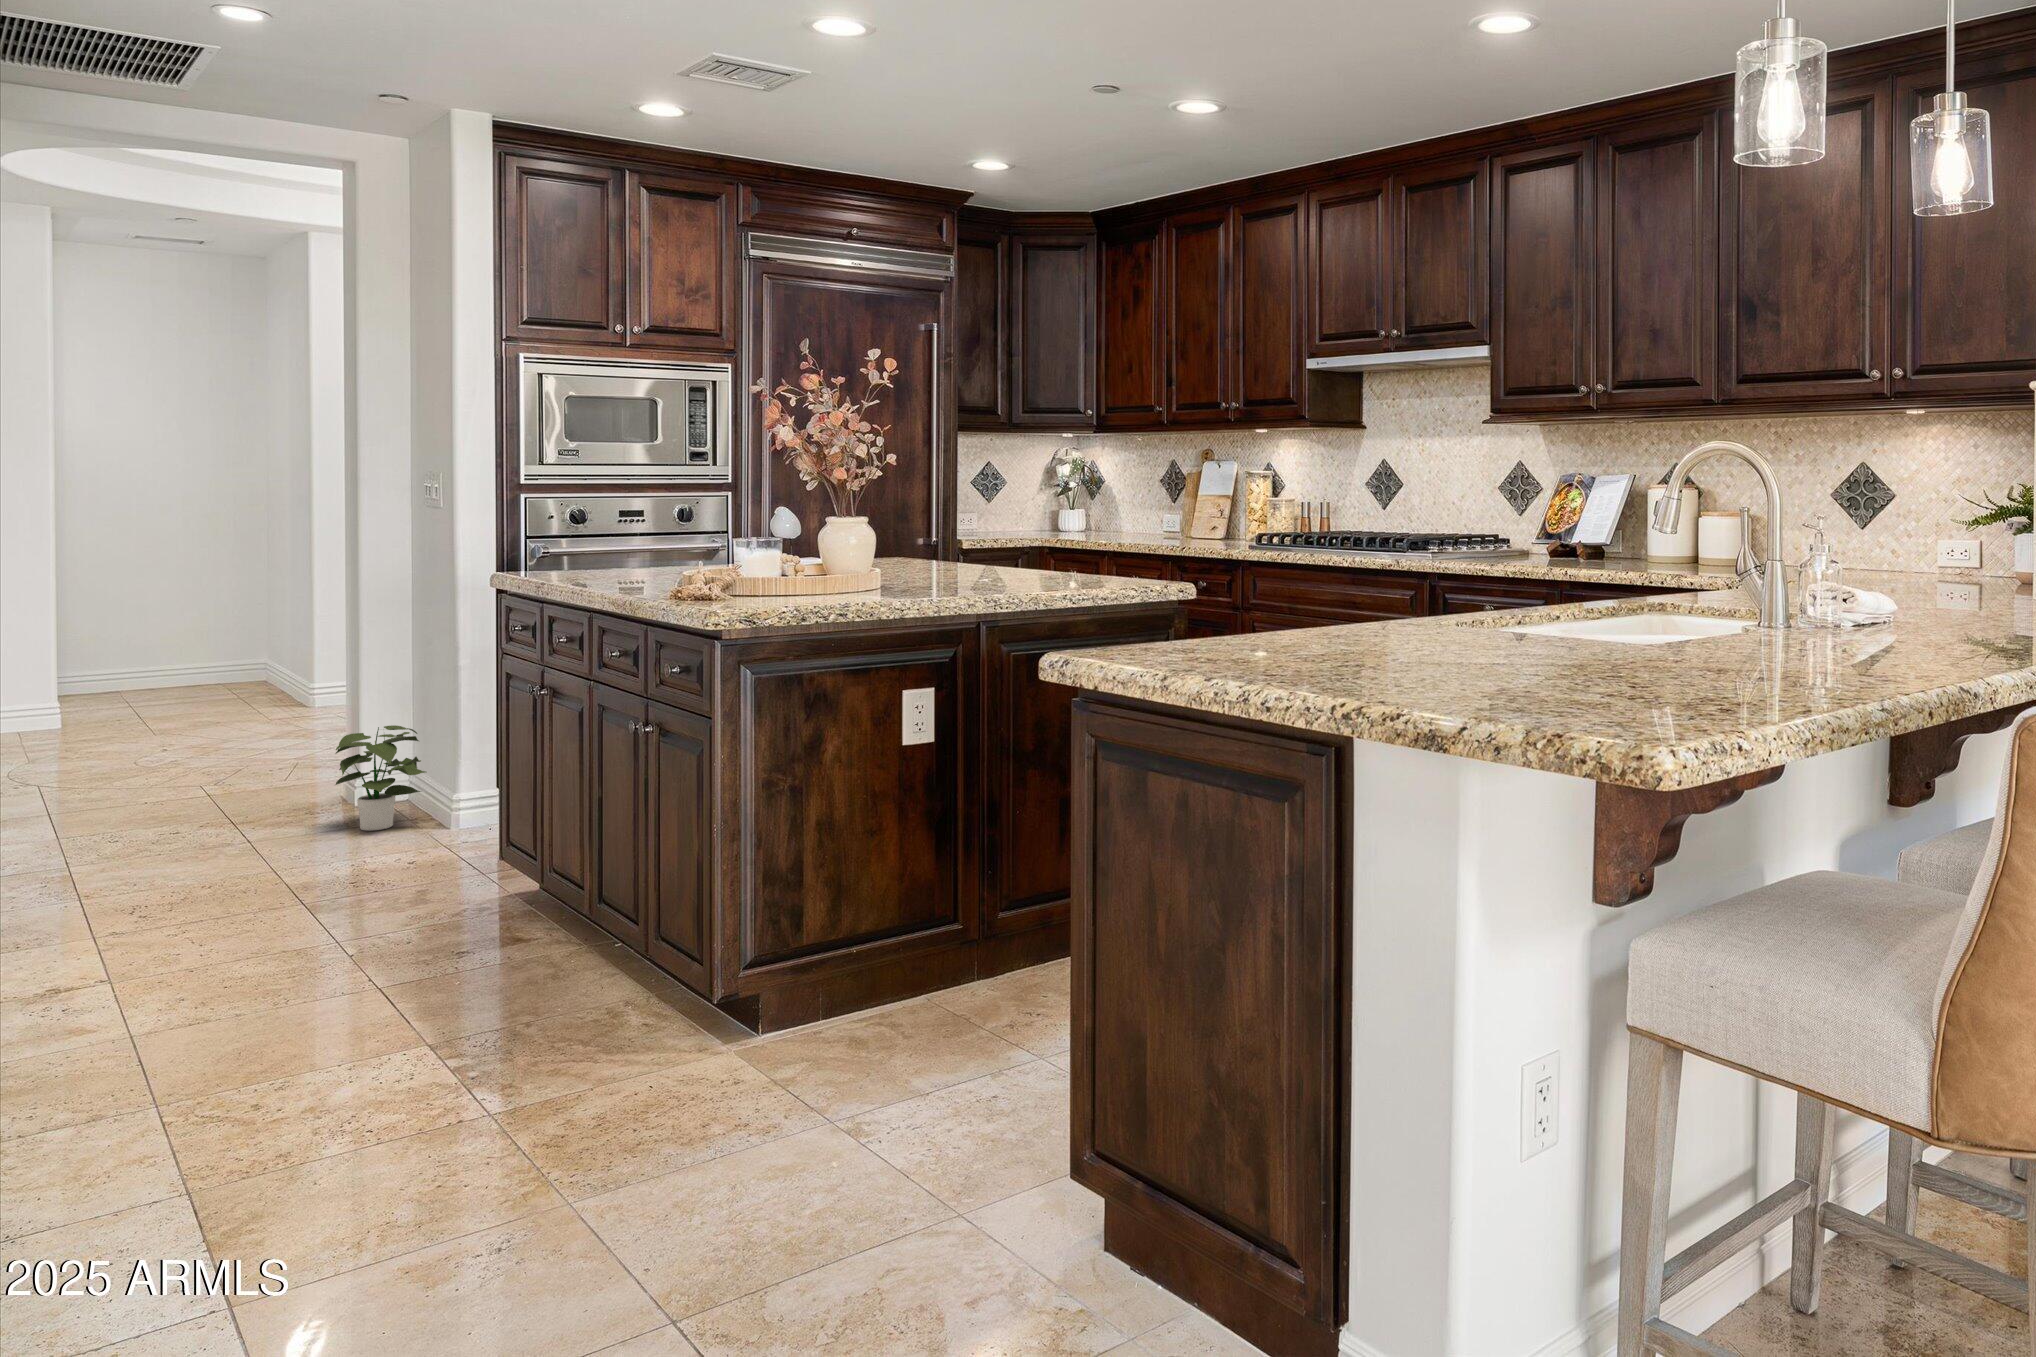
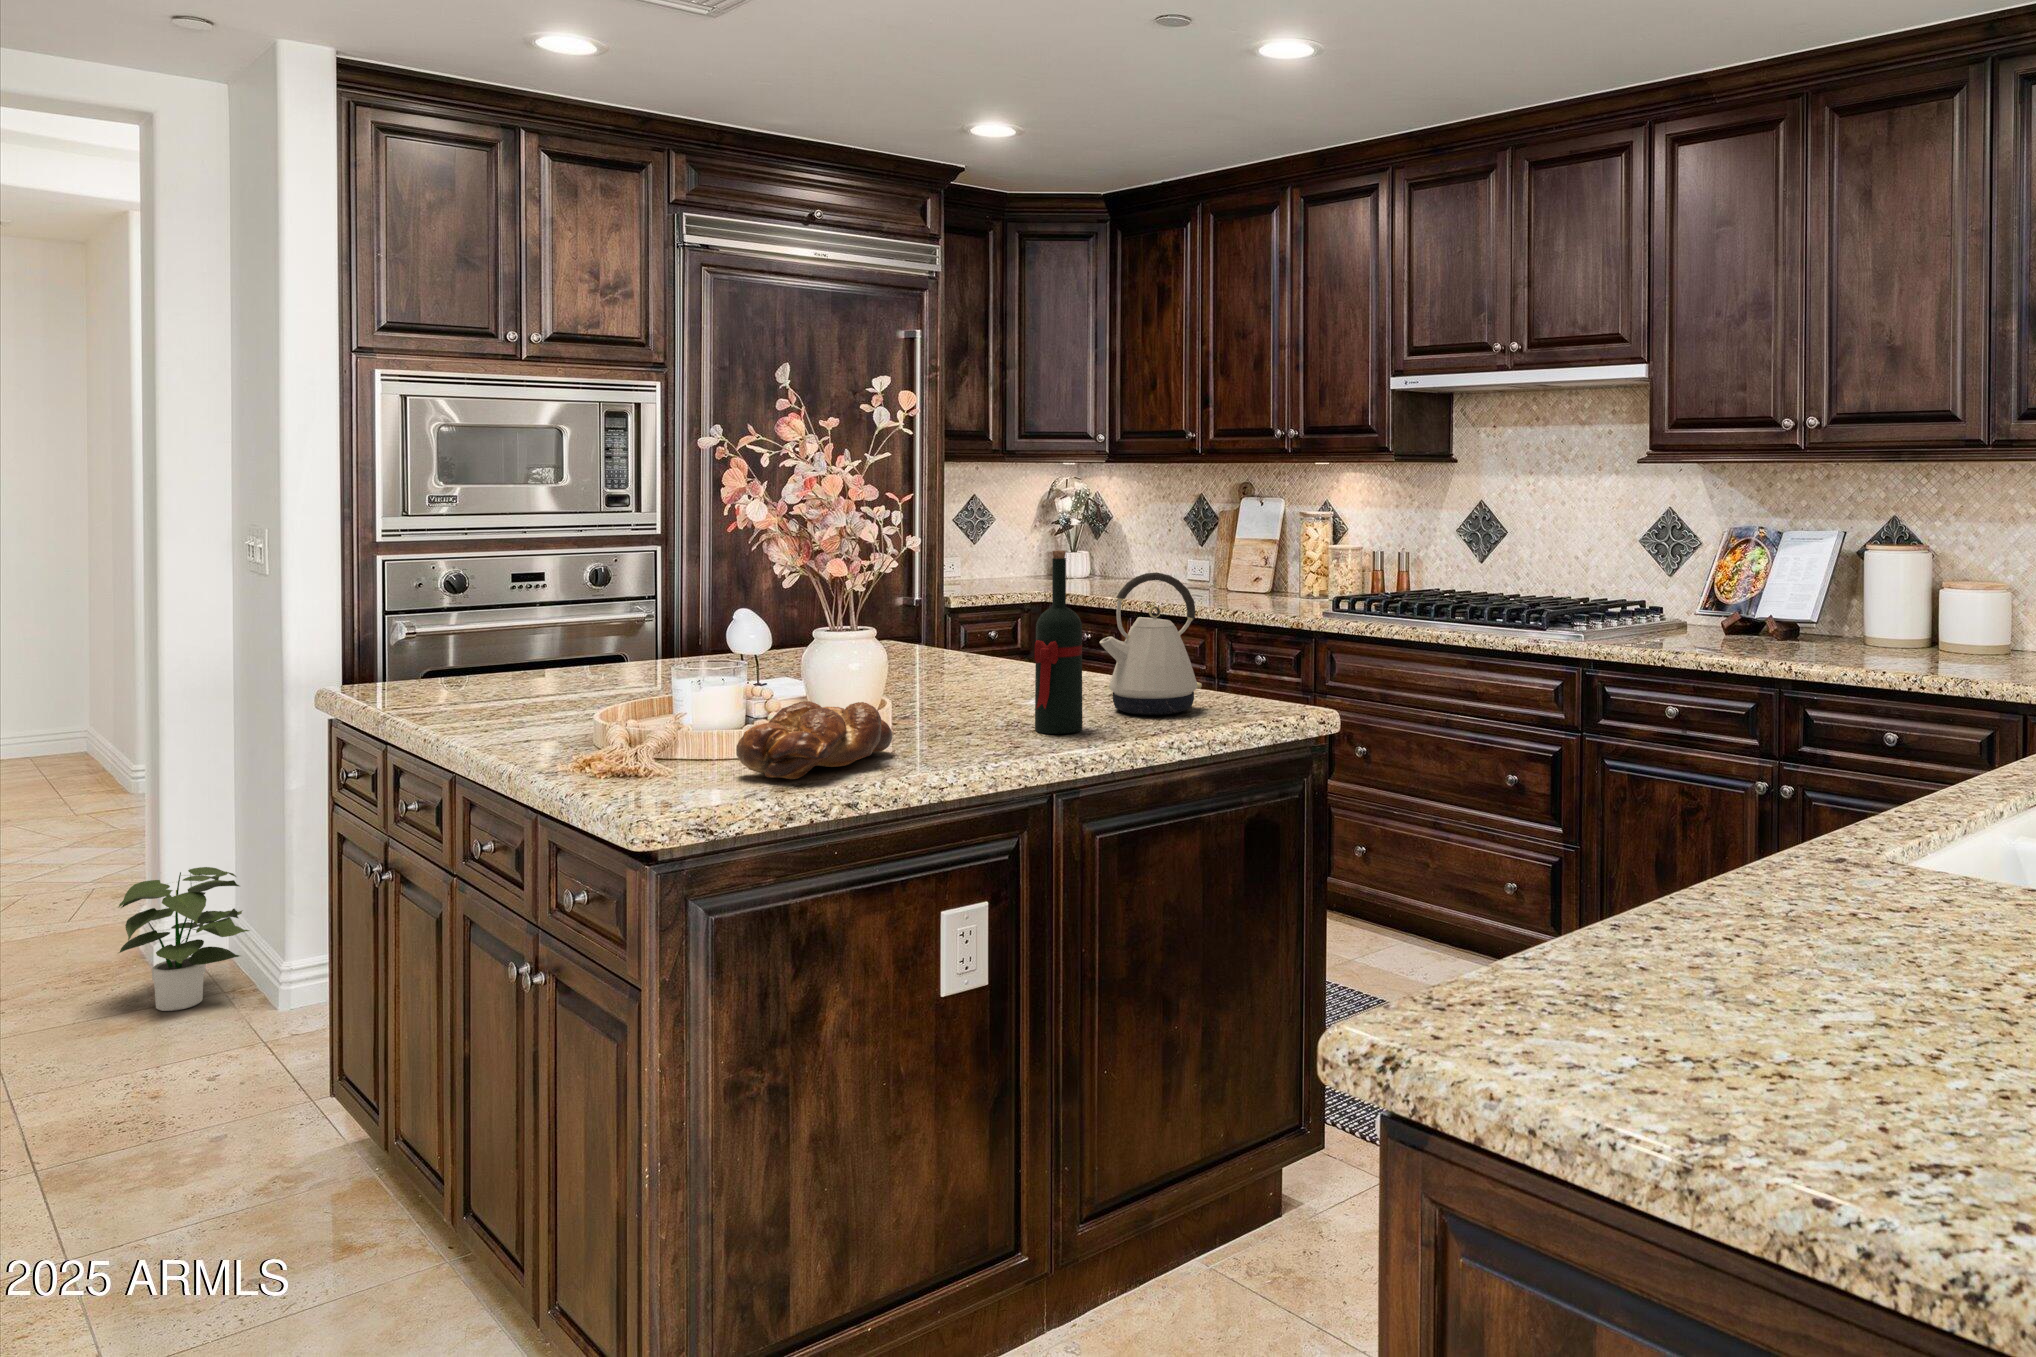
wine bottle: none [977,466,1011,589] -> present [1035,551,1083,734]
kettle: none [1028,486,1102,584] -> present [1100,572,1202,715]
bread loaf: none [773,556,877,601] -> present [736,701,893,779]

